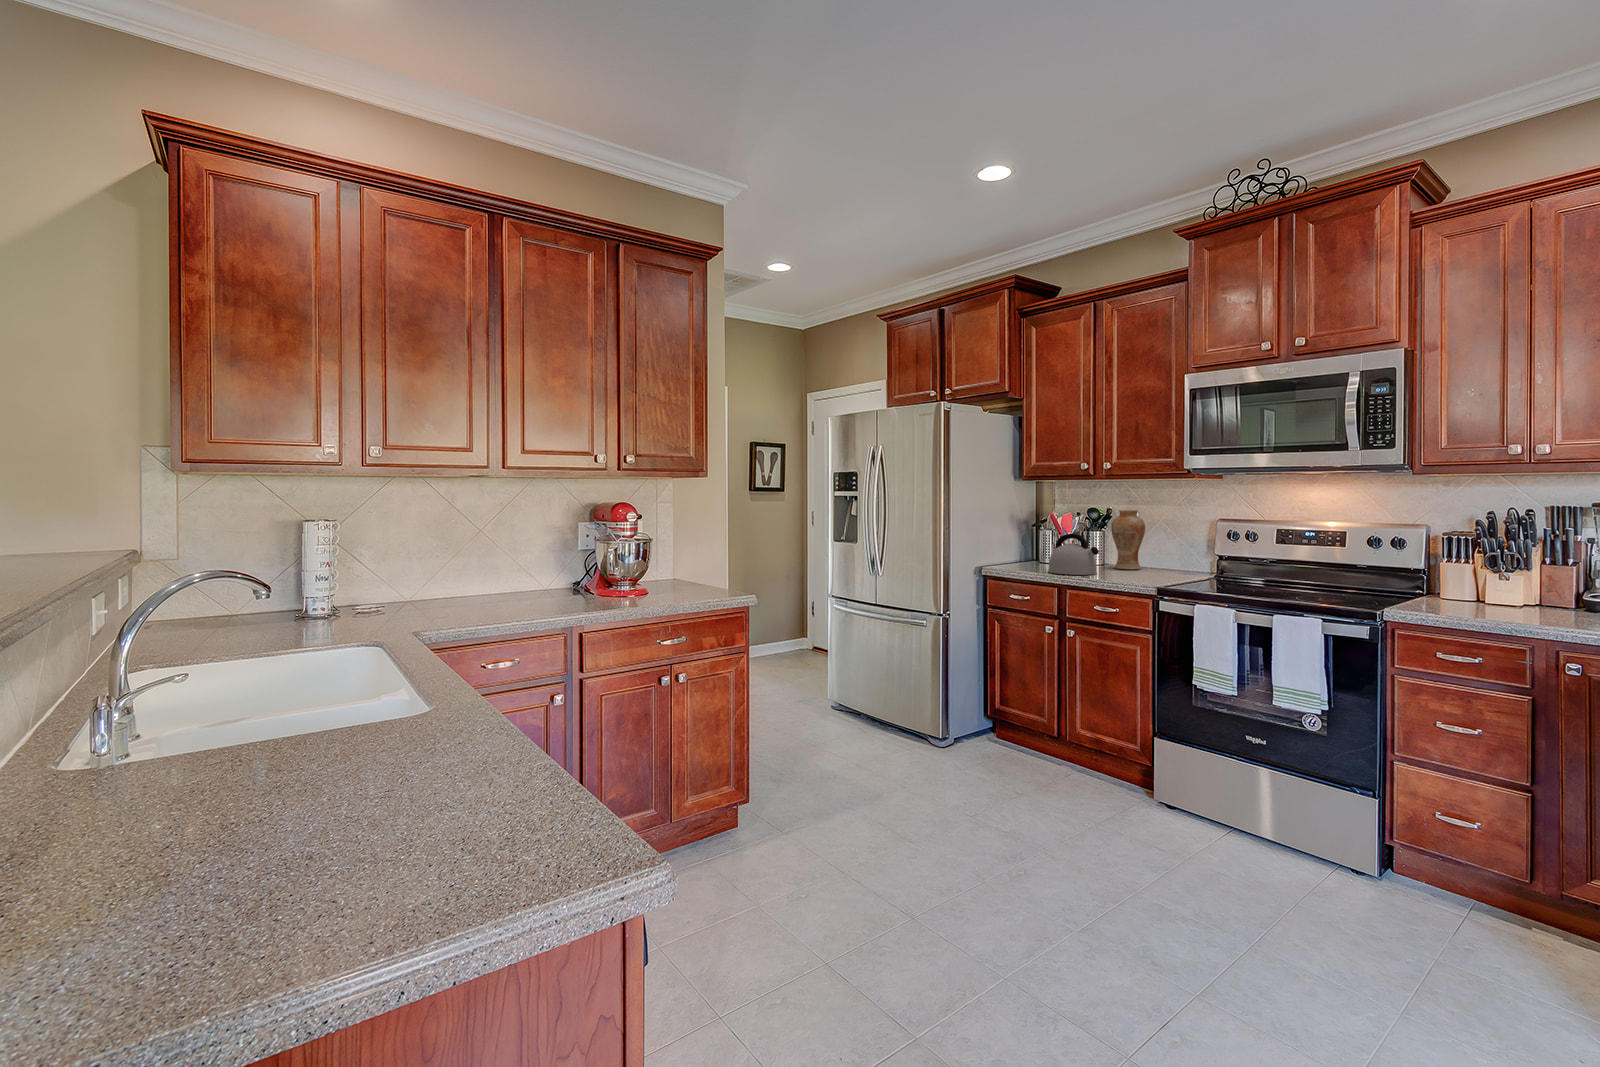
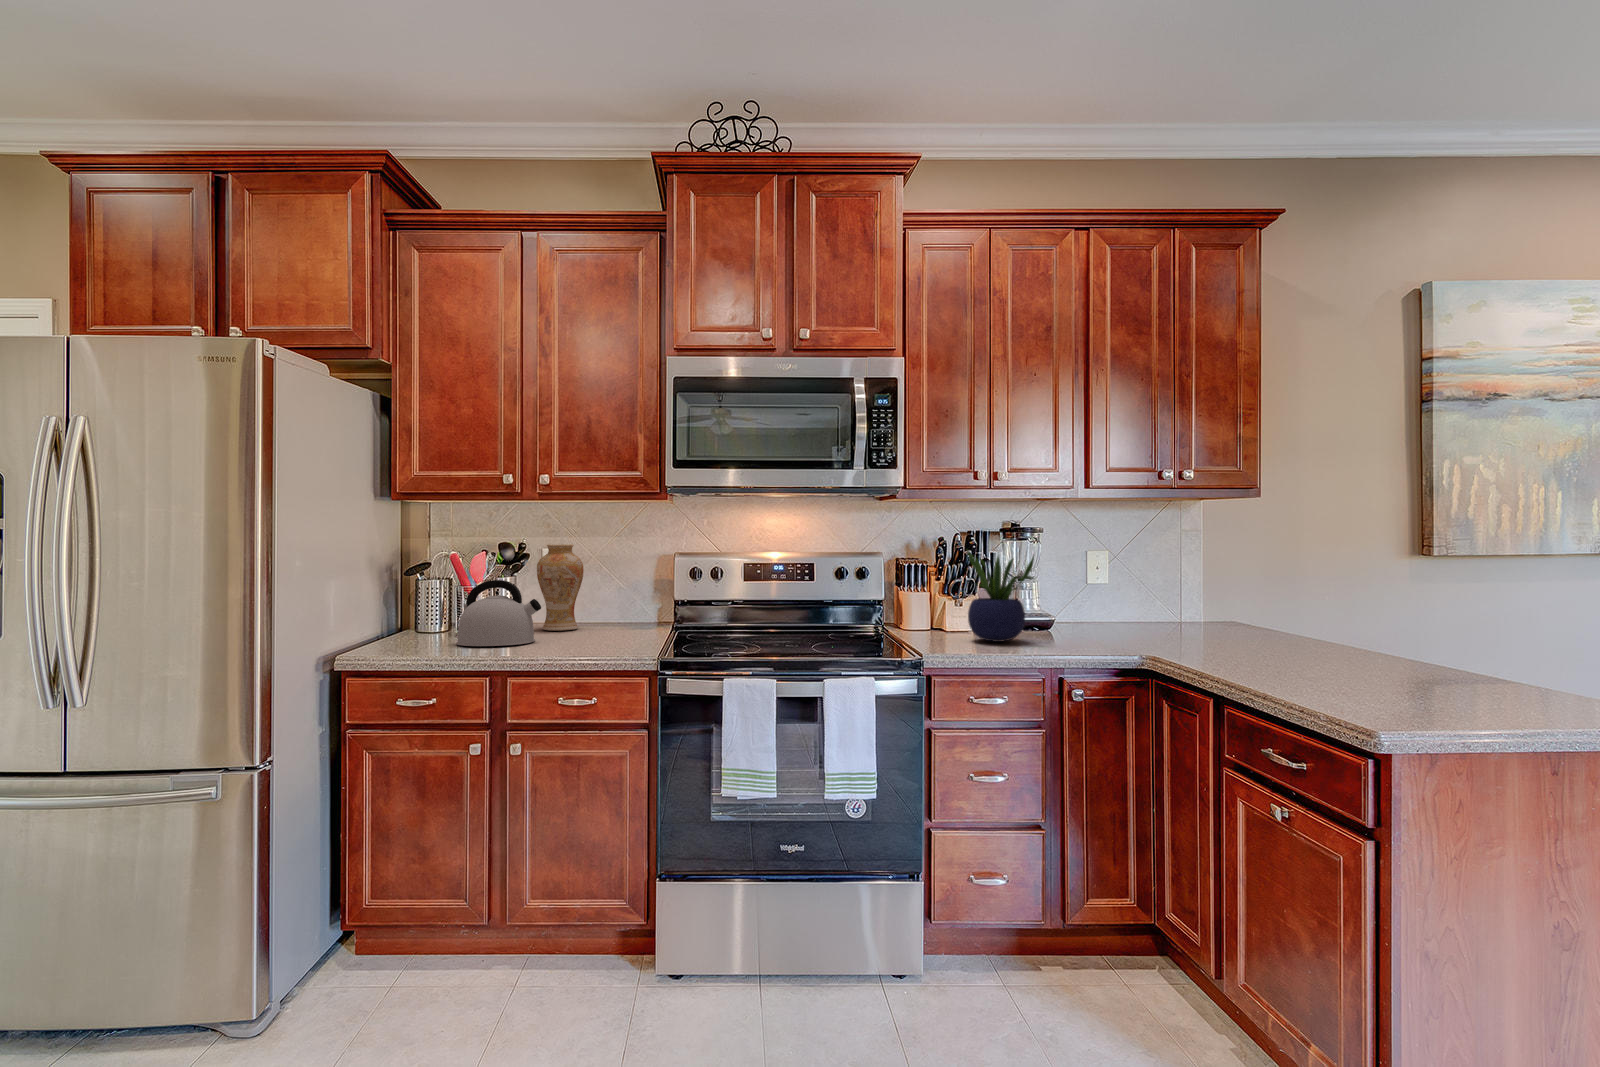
potted plant: none [1465,521,1553,613] -> present [967,551,1034,642]

